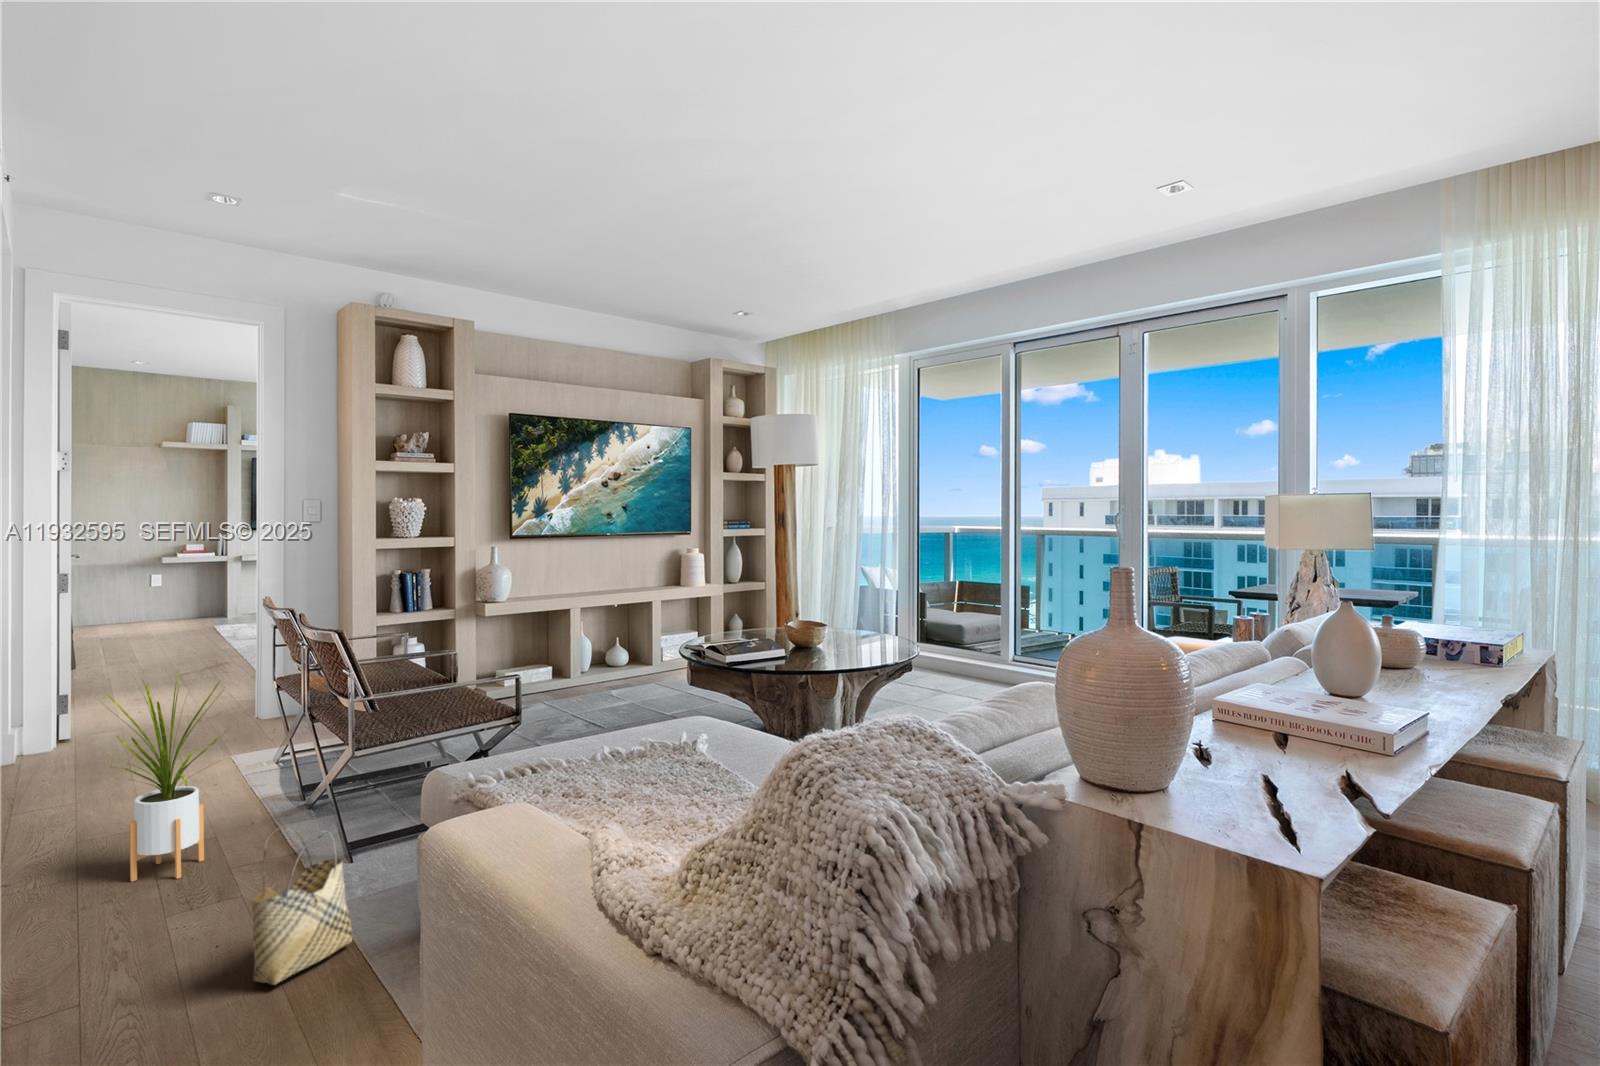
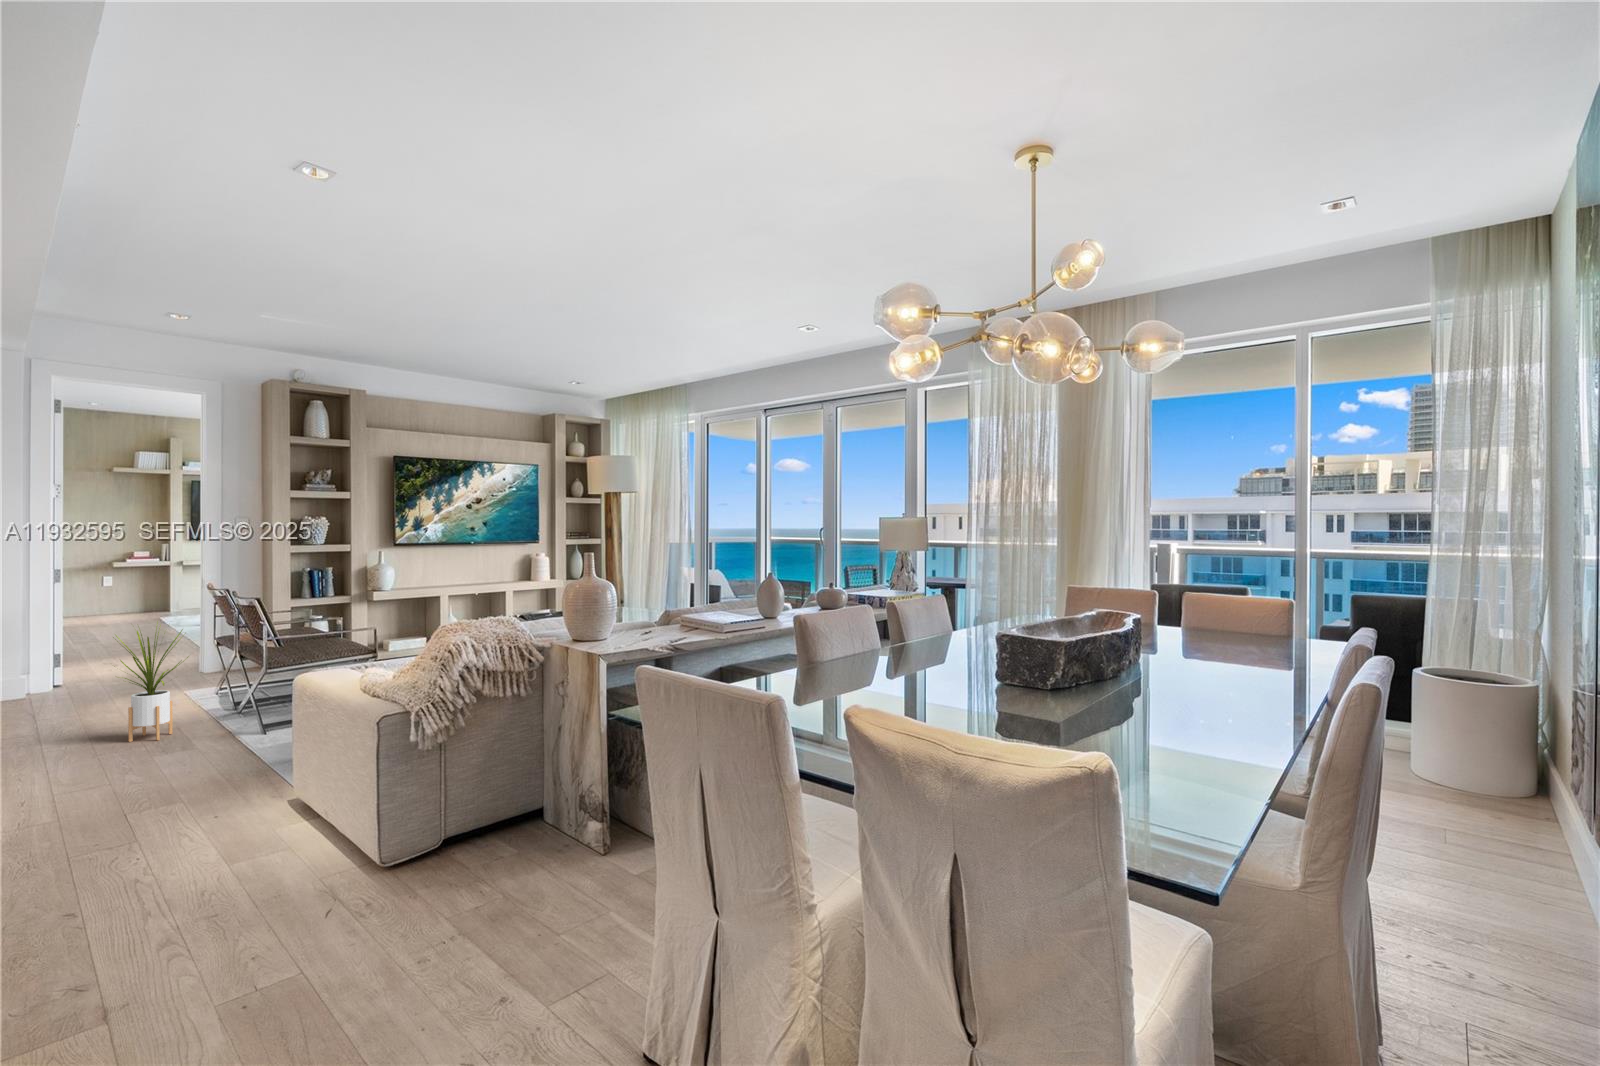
woven basket: present [250,827,352,985] -> none [206,695,261,770]

